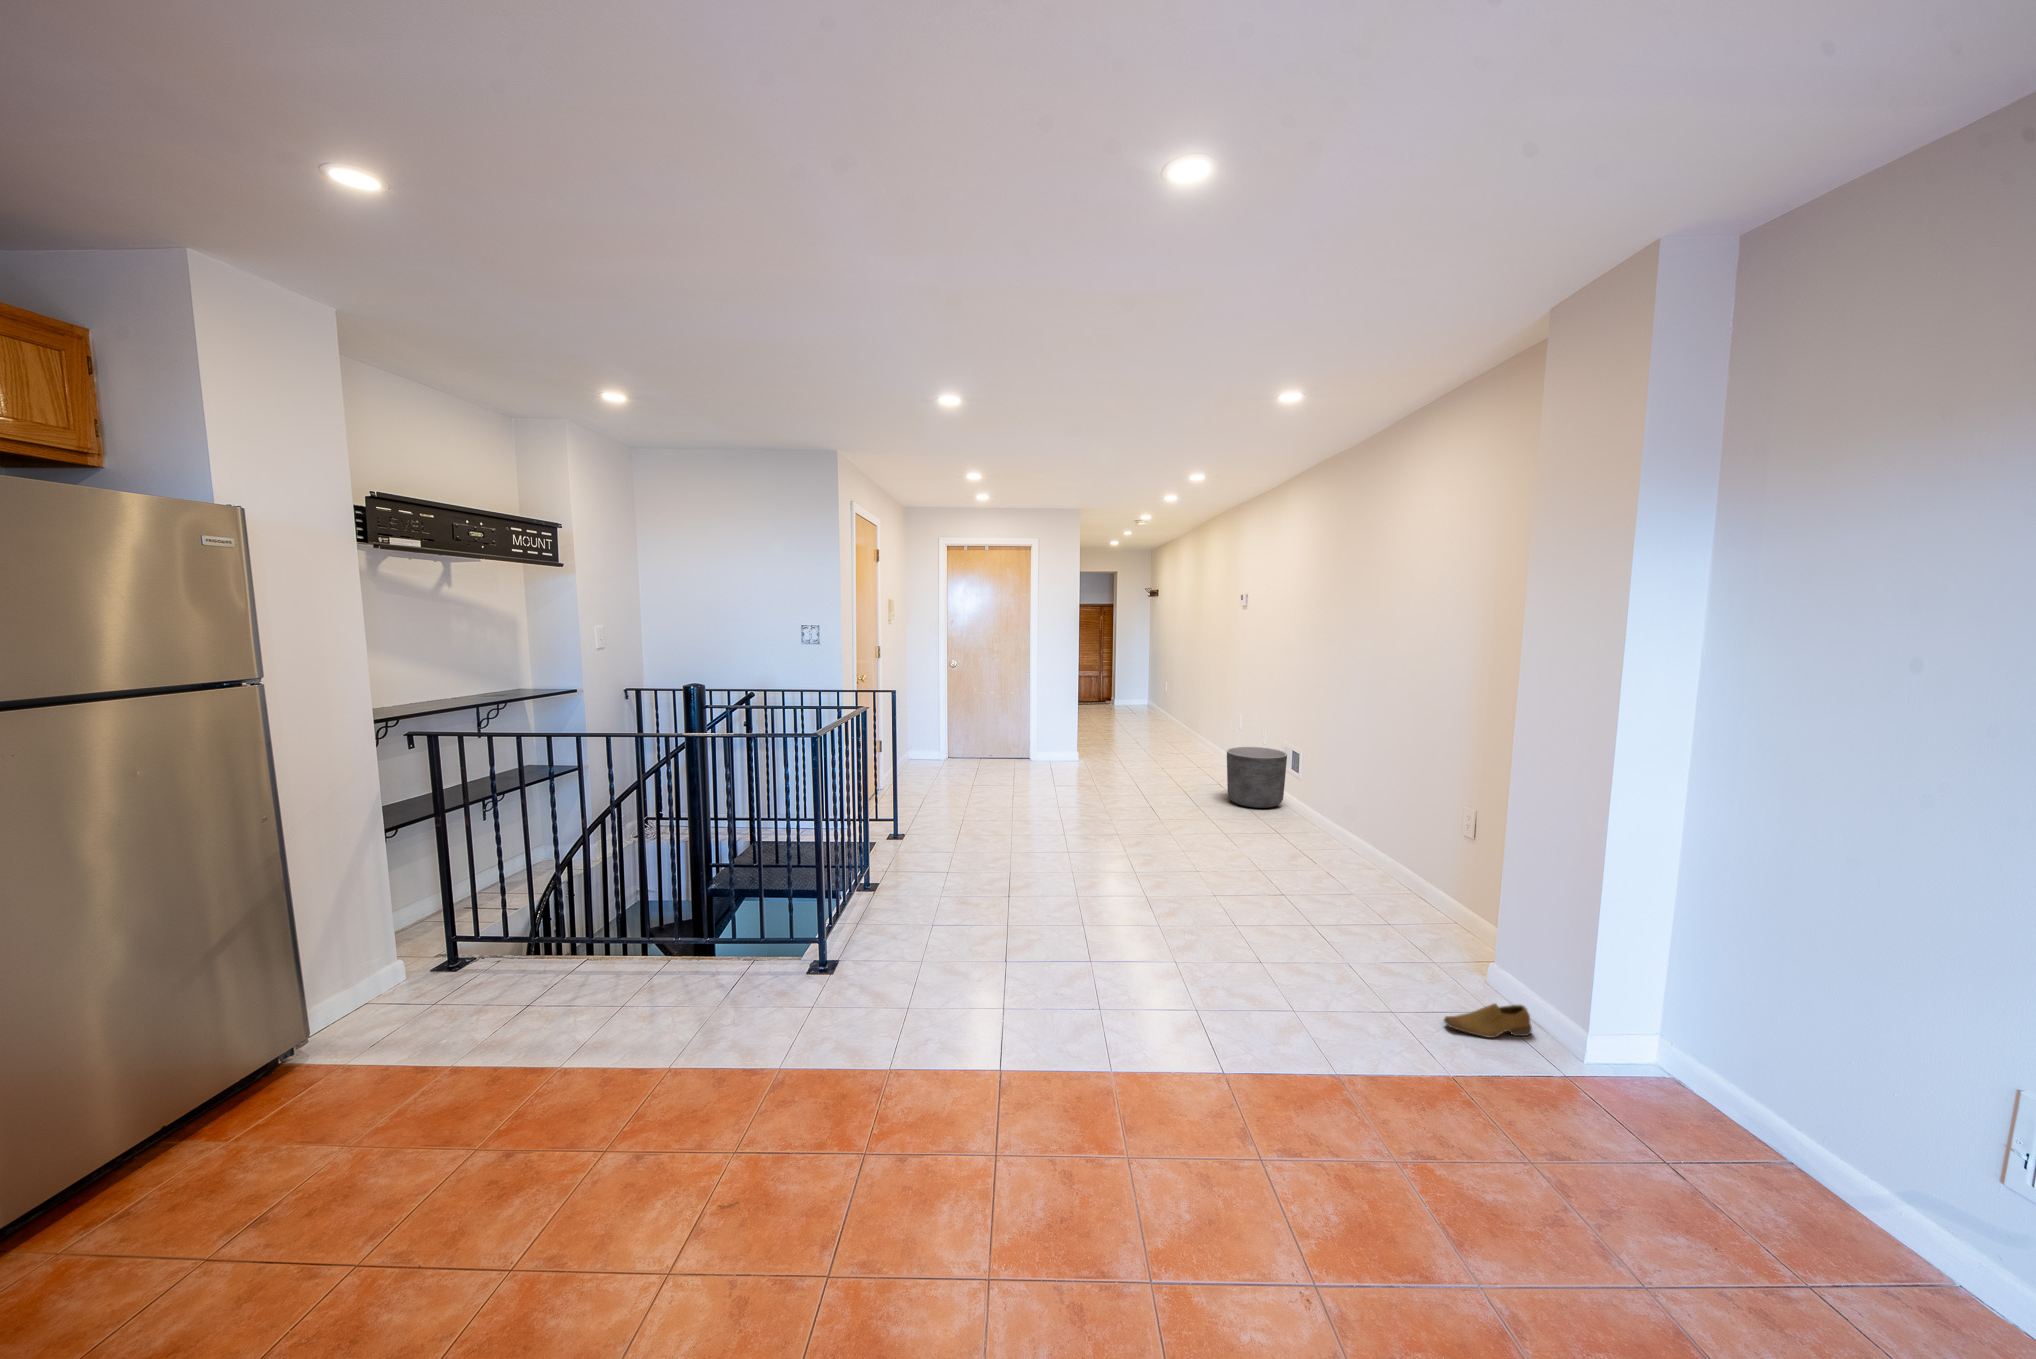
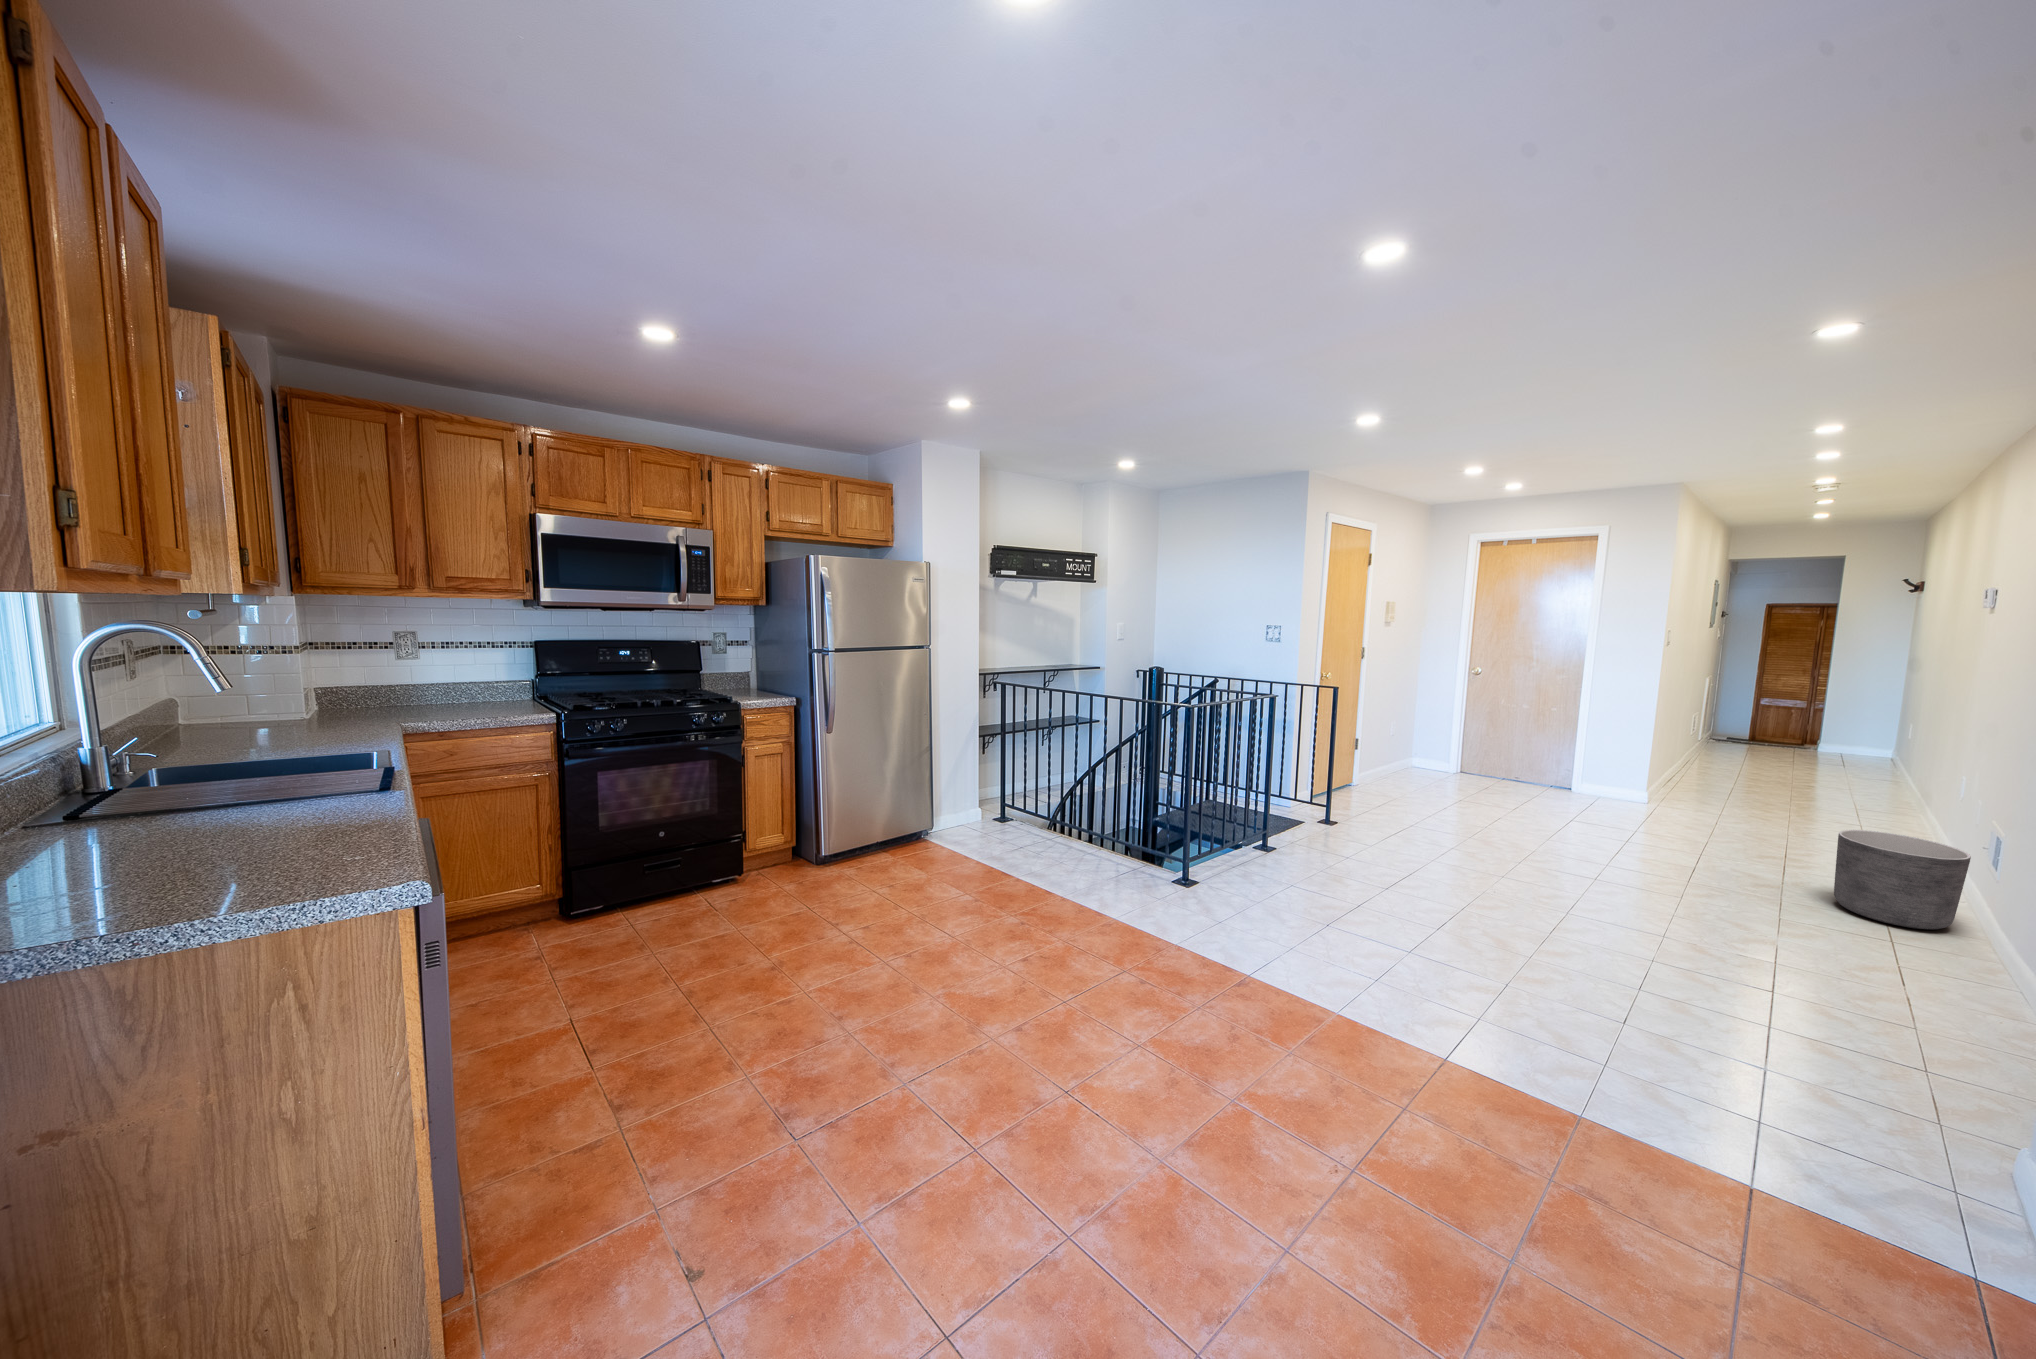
shoe: present [1444,1004,1532,1038] -> none [1784,1169,1943,1251]

